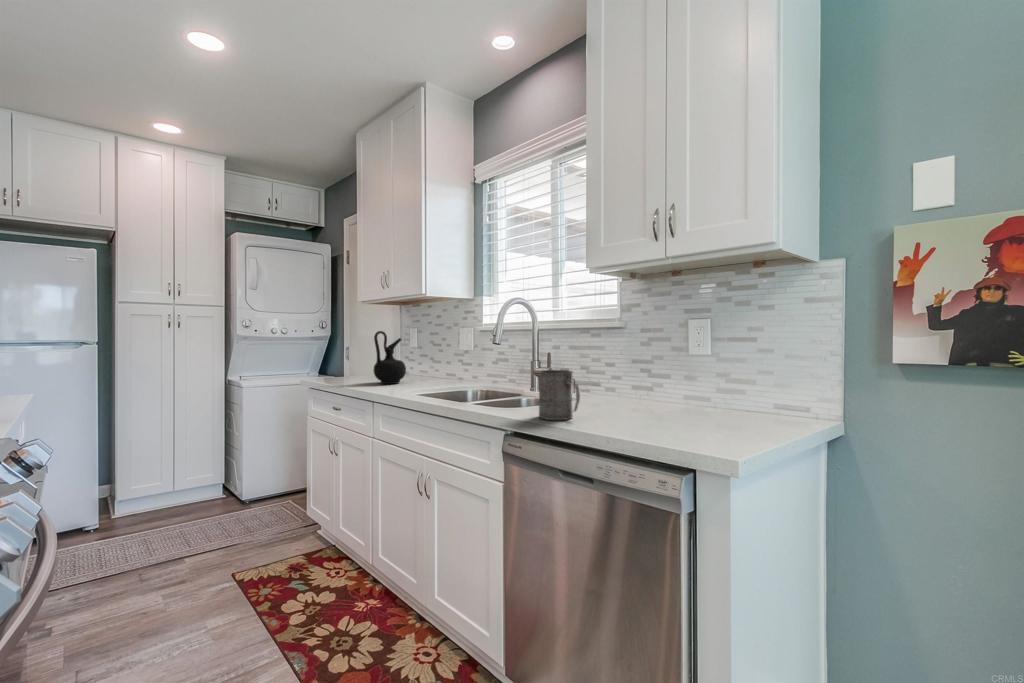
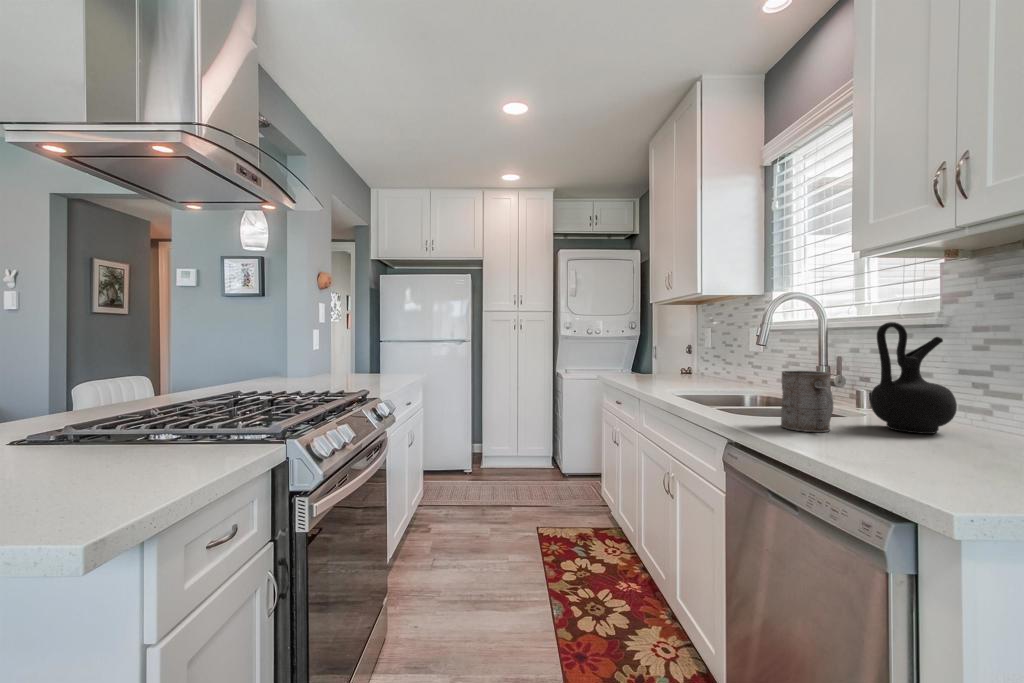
ceramic jug: present [374,331,406,384] -> present [870,322,957,434]

